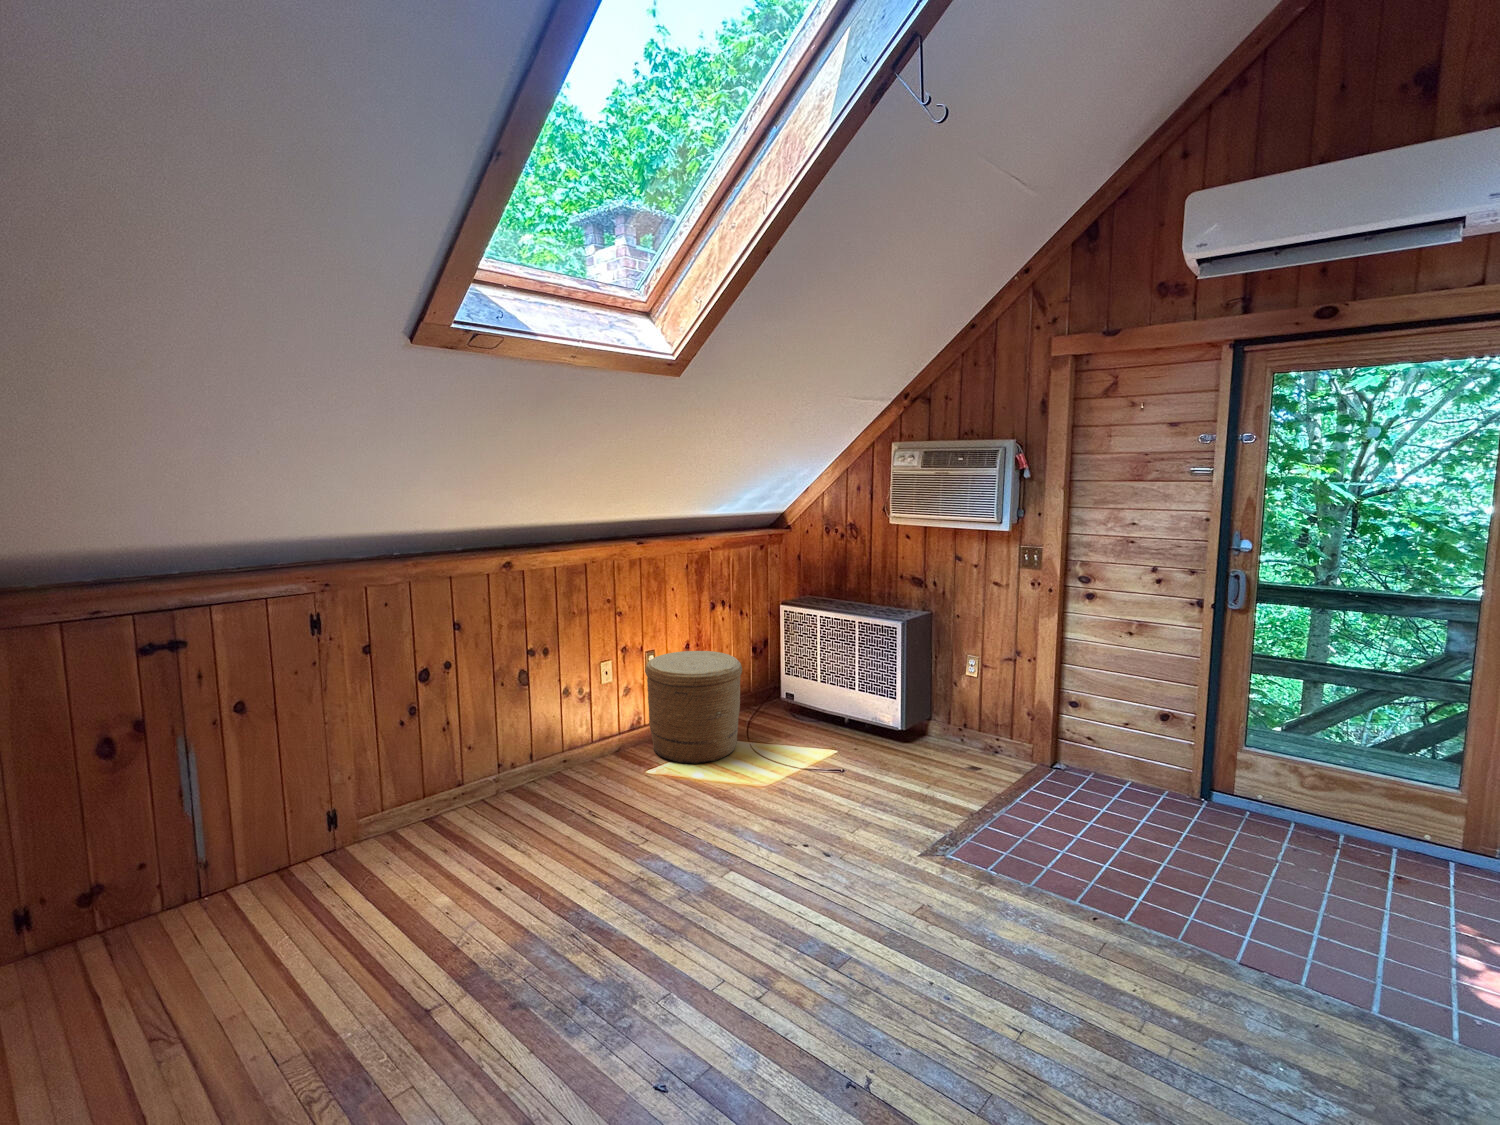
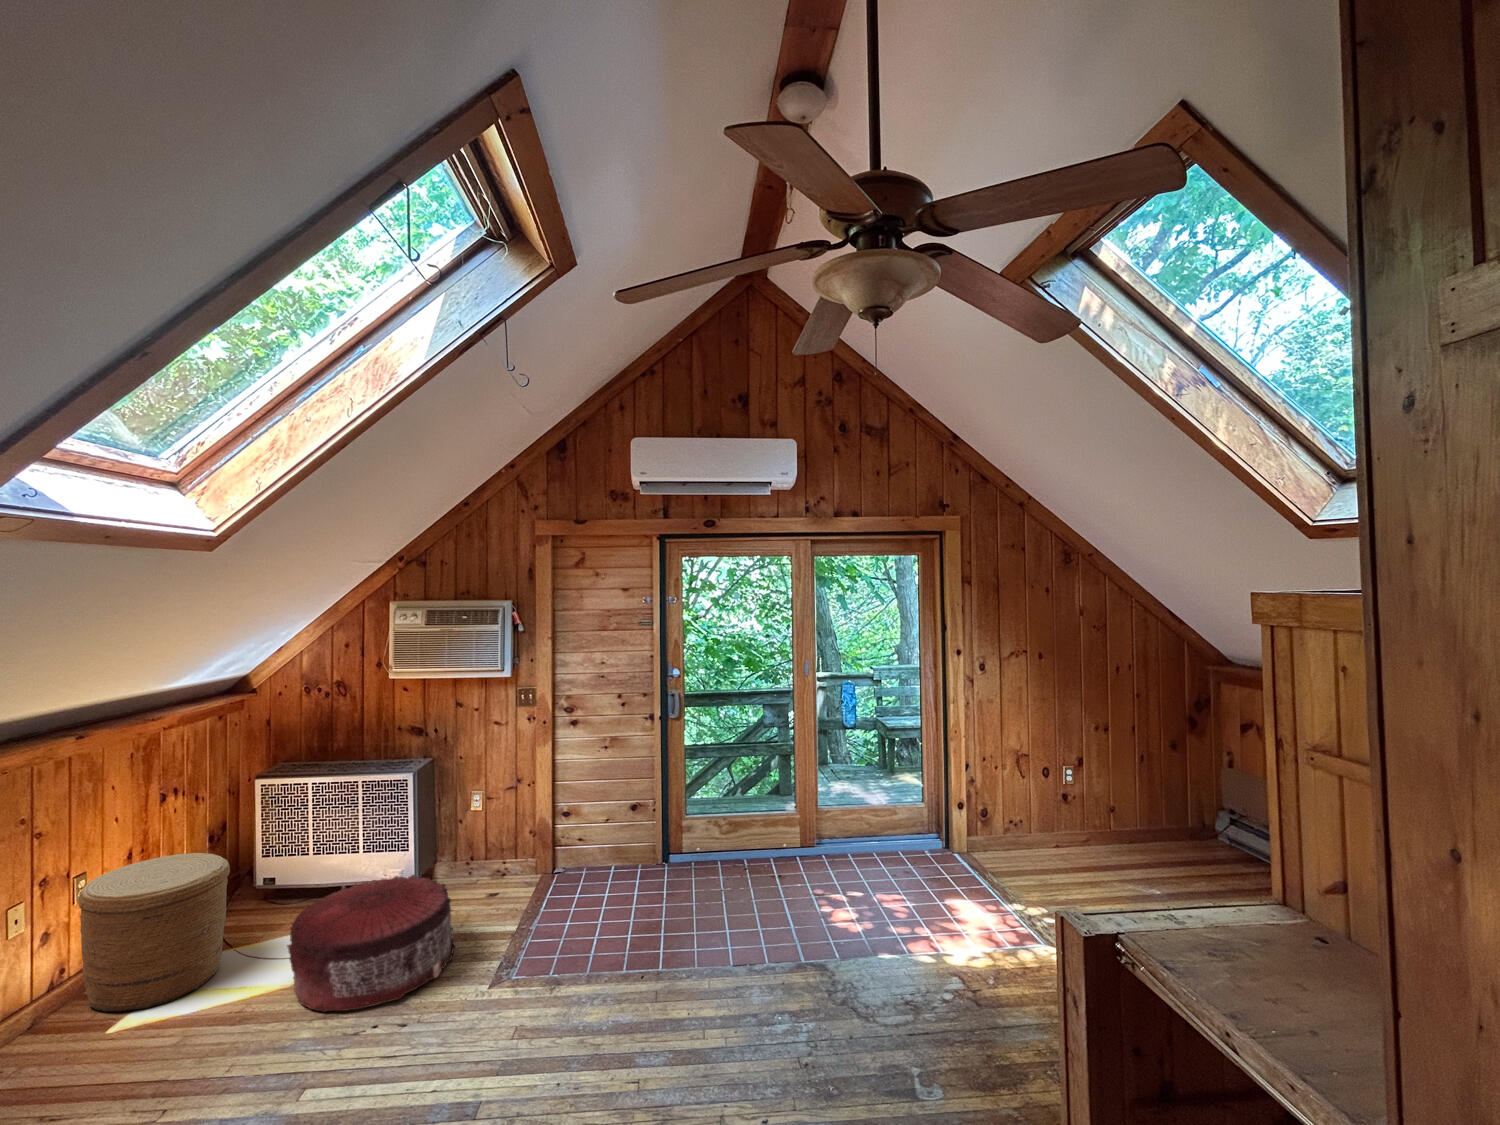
pouf: none [762,711,909,830] -> present [287,875,457,1012]

